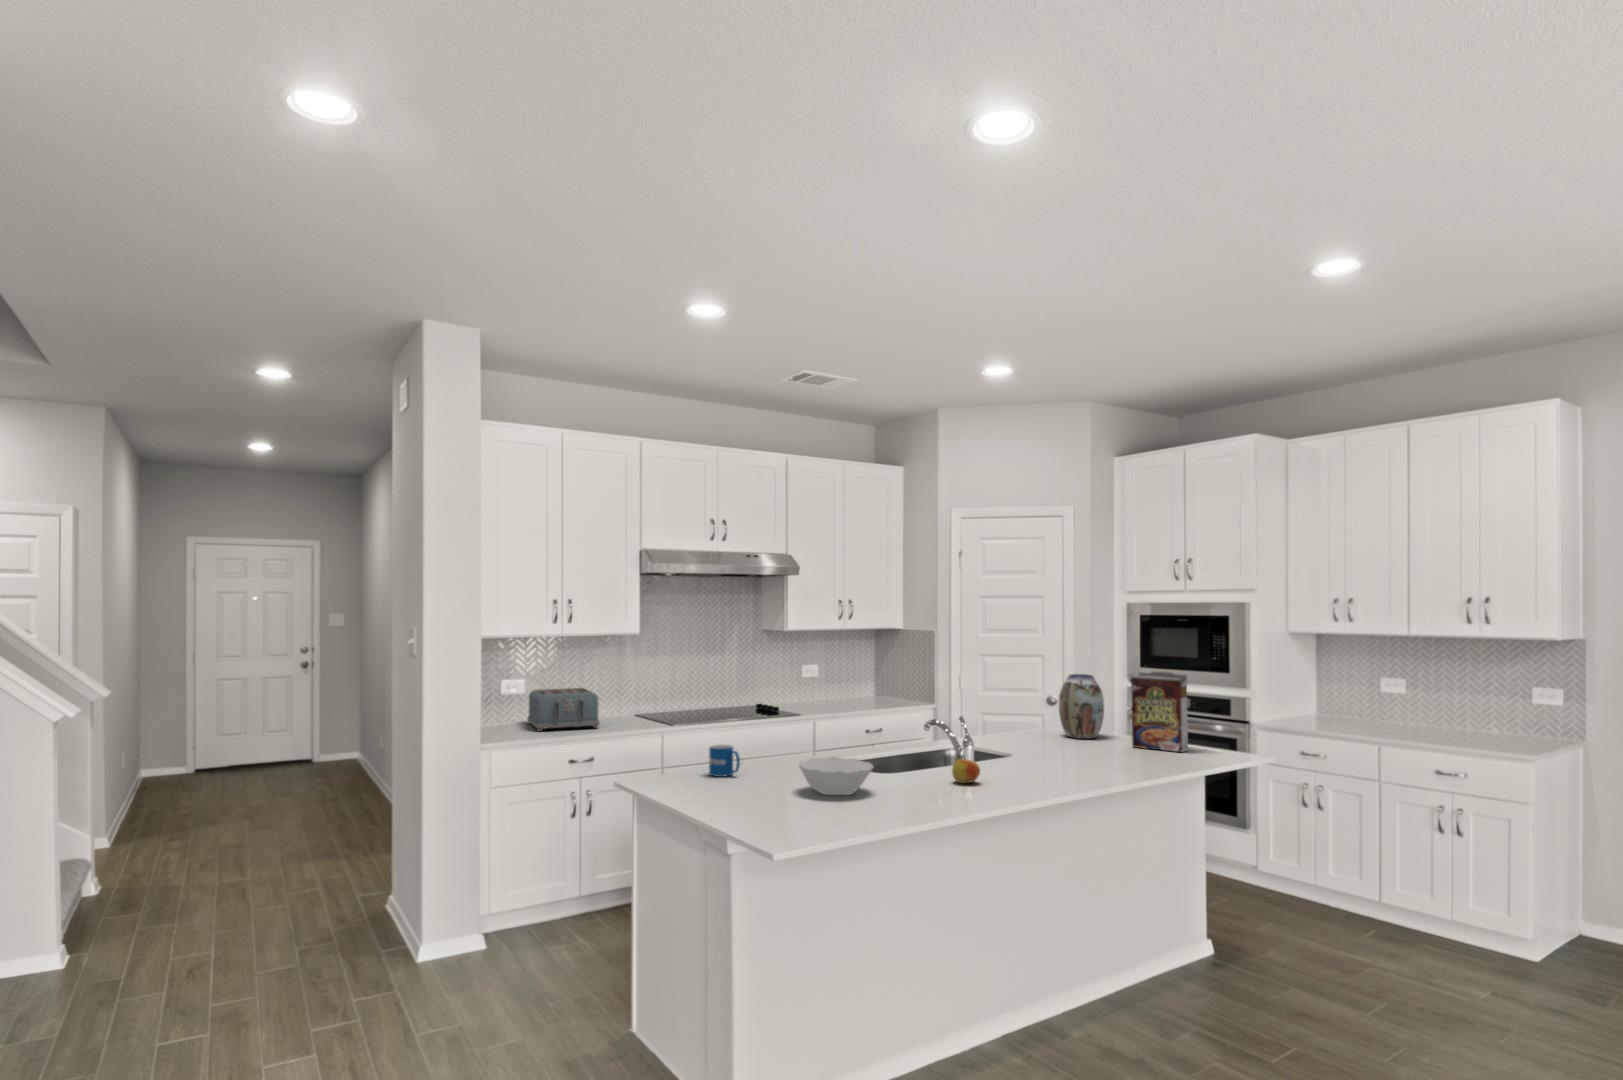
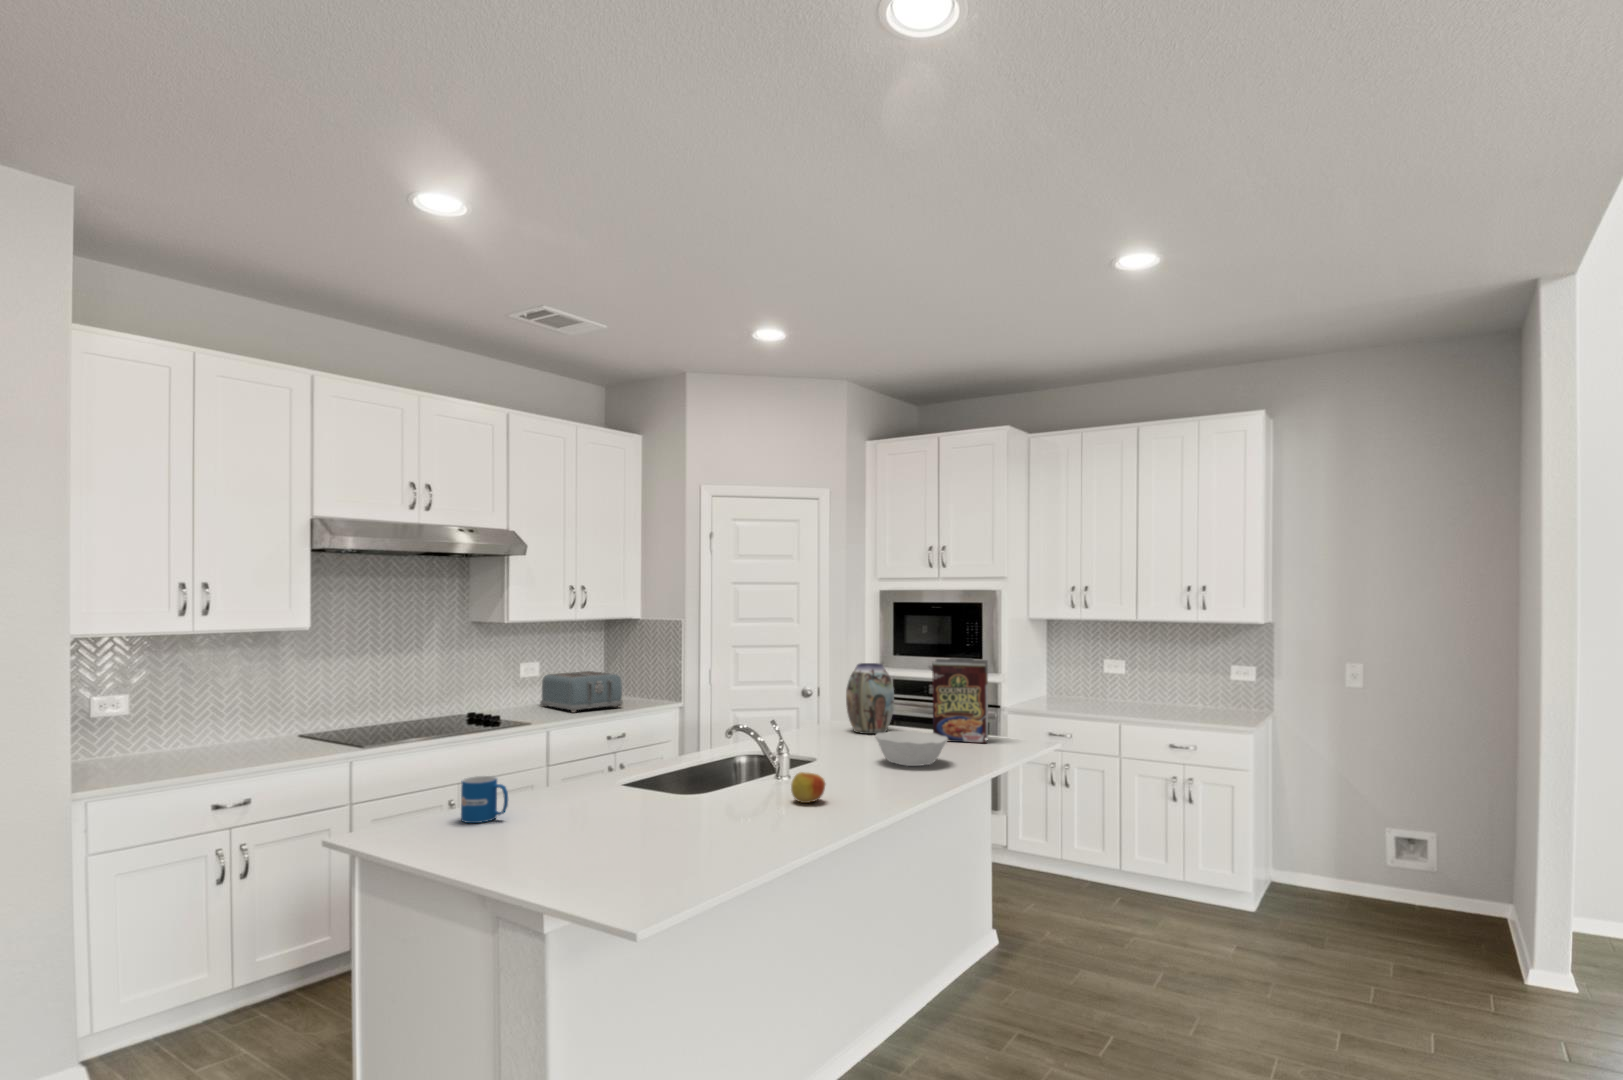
toaster: present [527,688,600,731] -> present [540,671,623,712]
bowl: present [799,757,873,795] -> present [875,731,948,766]

